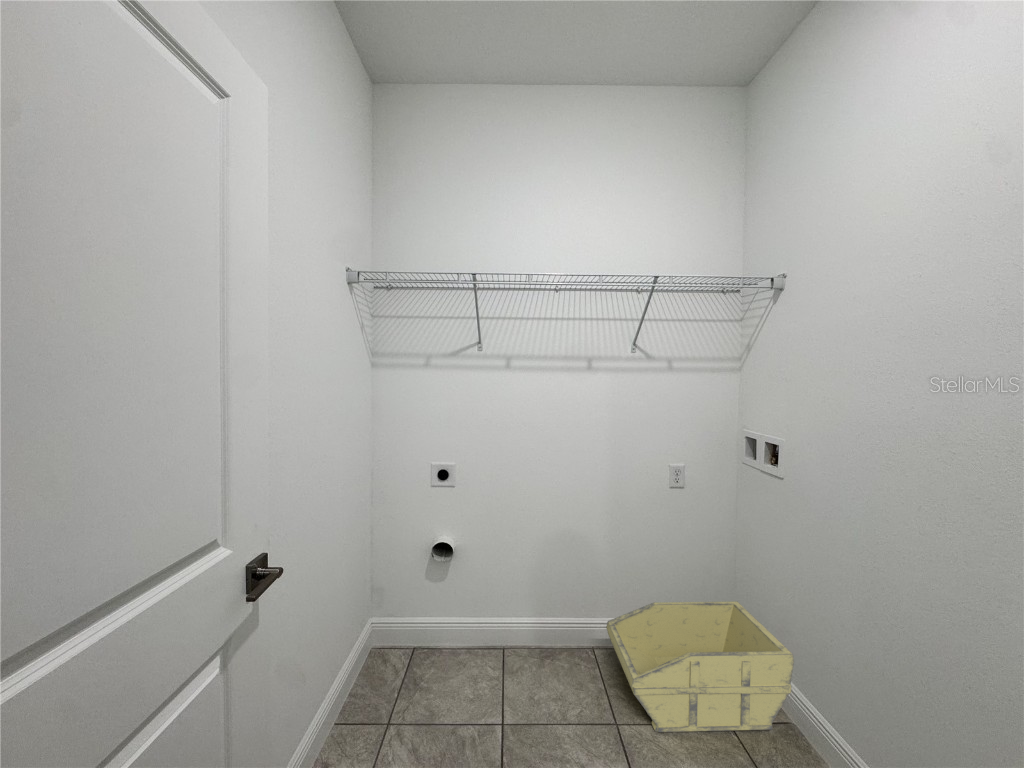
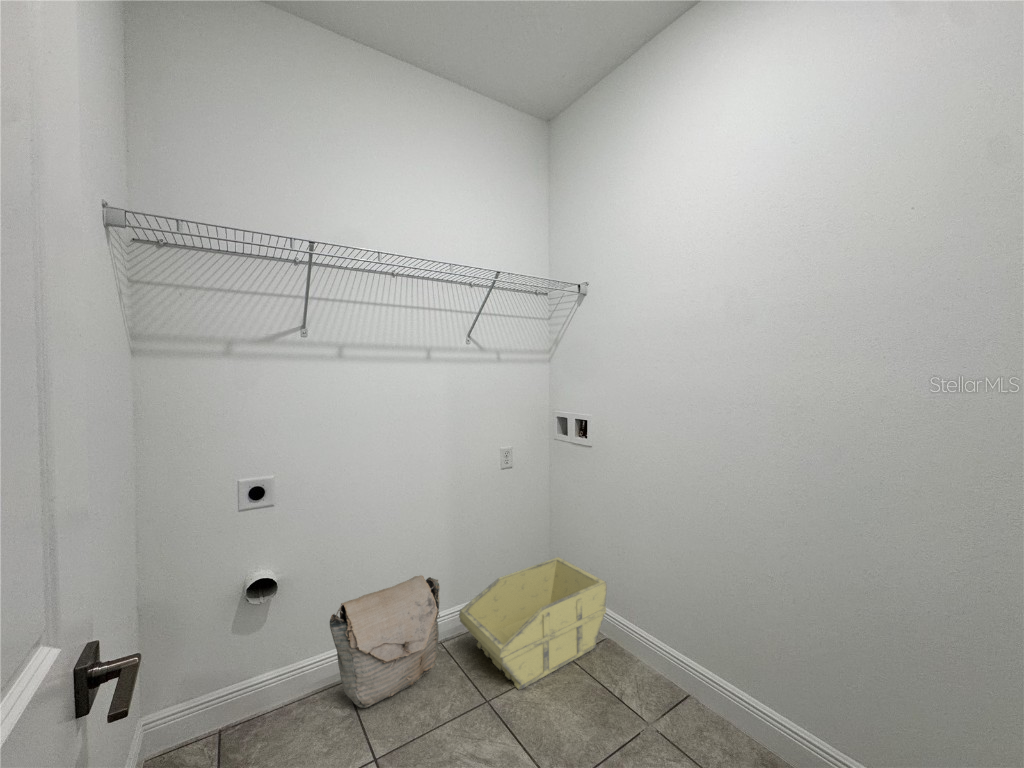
bag: none [485,574,585,676] -> present [330,575,440,708]

